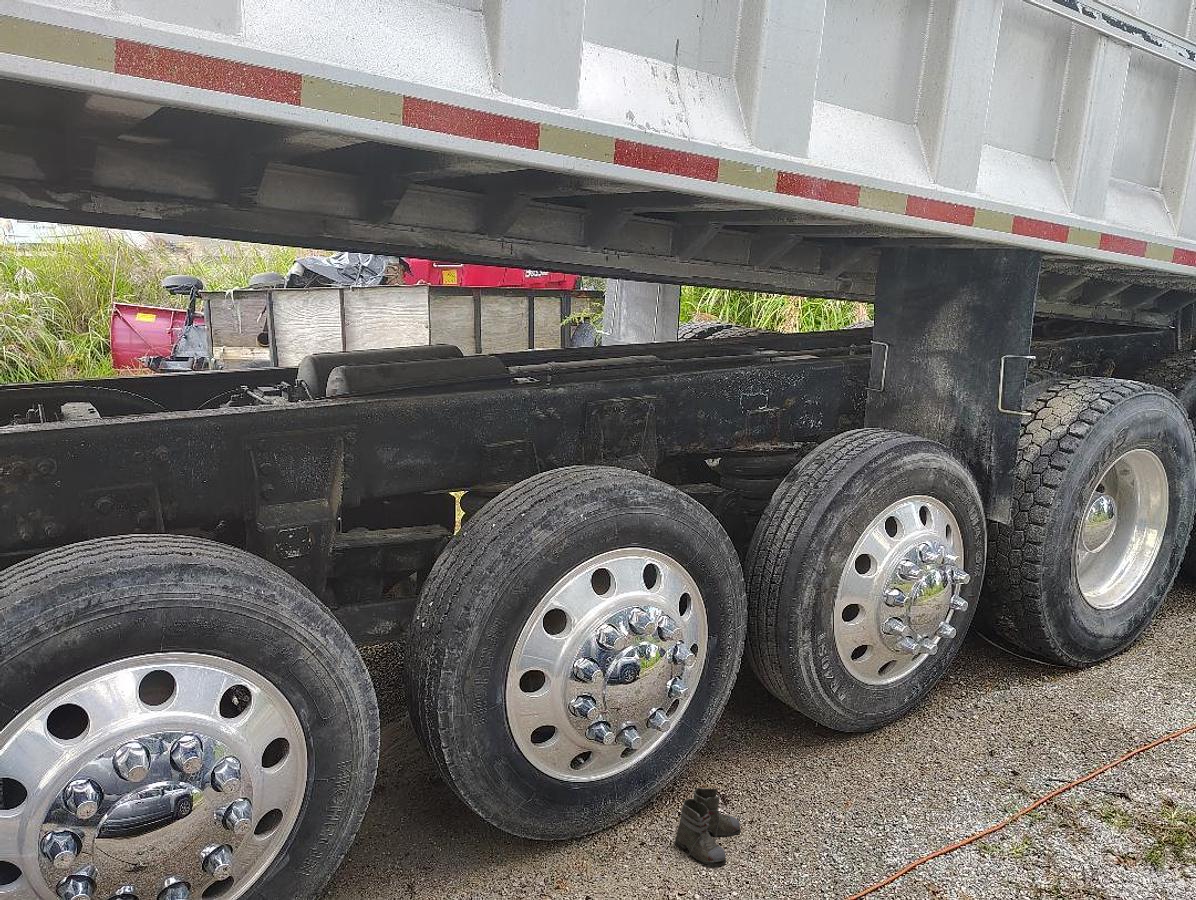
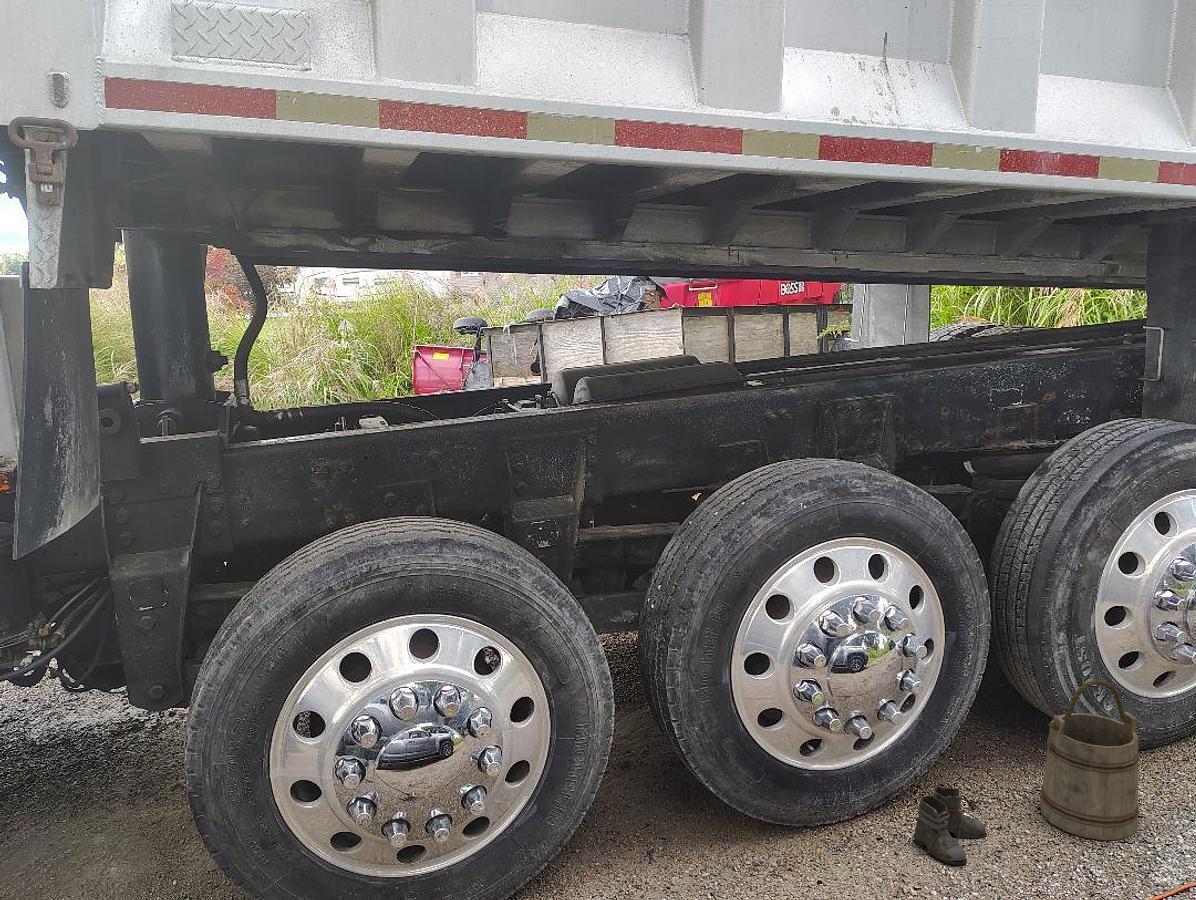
bucket: none [784,677,873,826] -> present [1040,679,1140,840]

